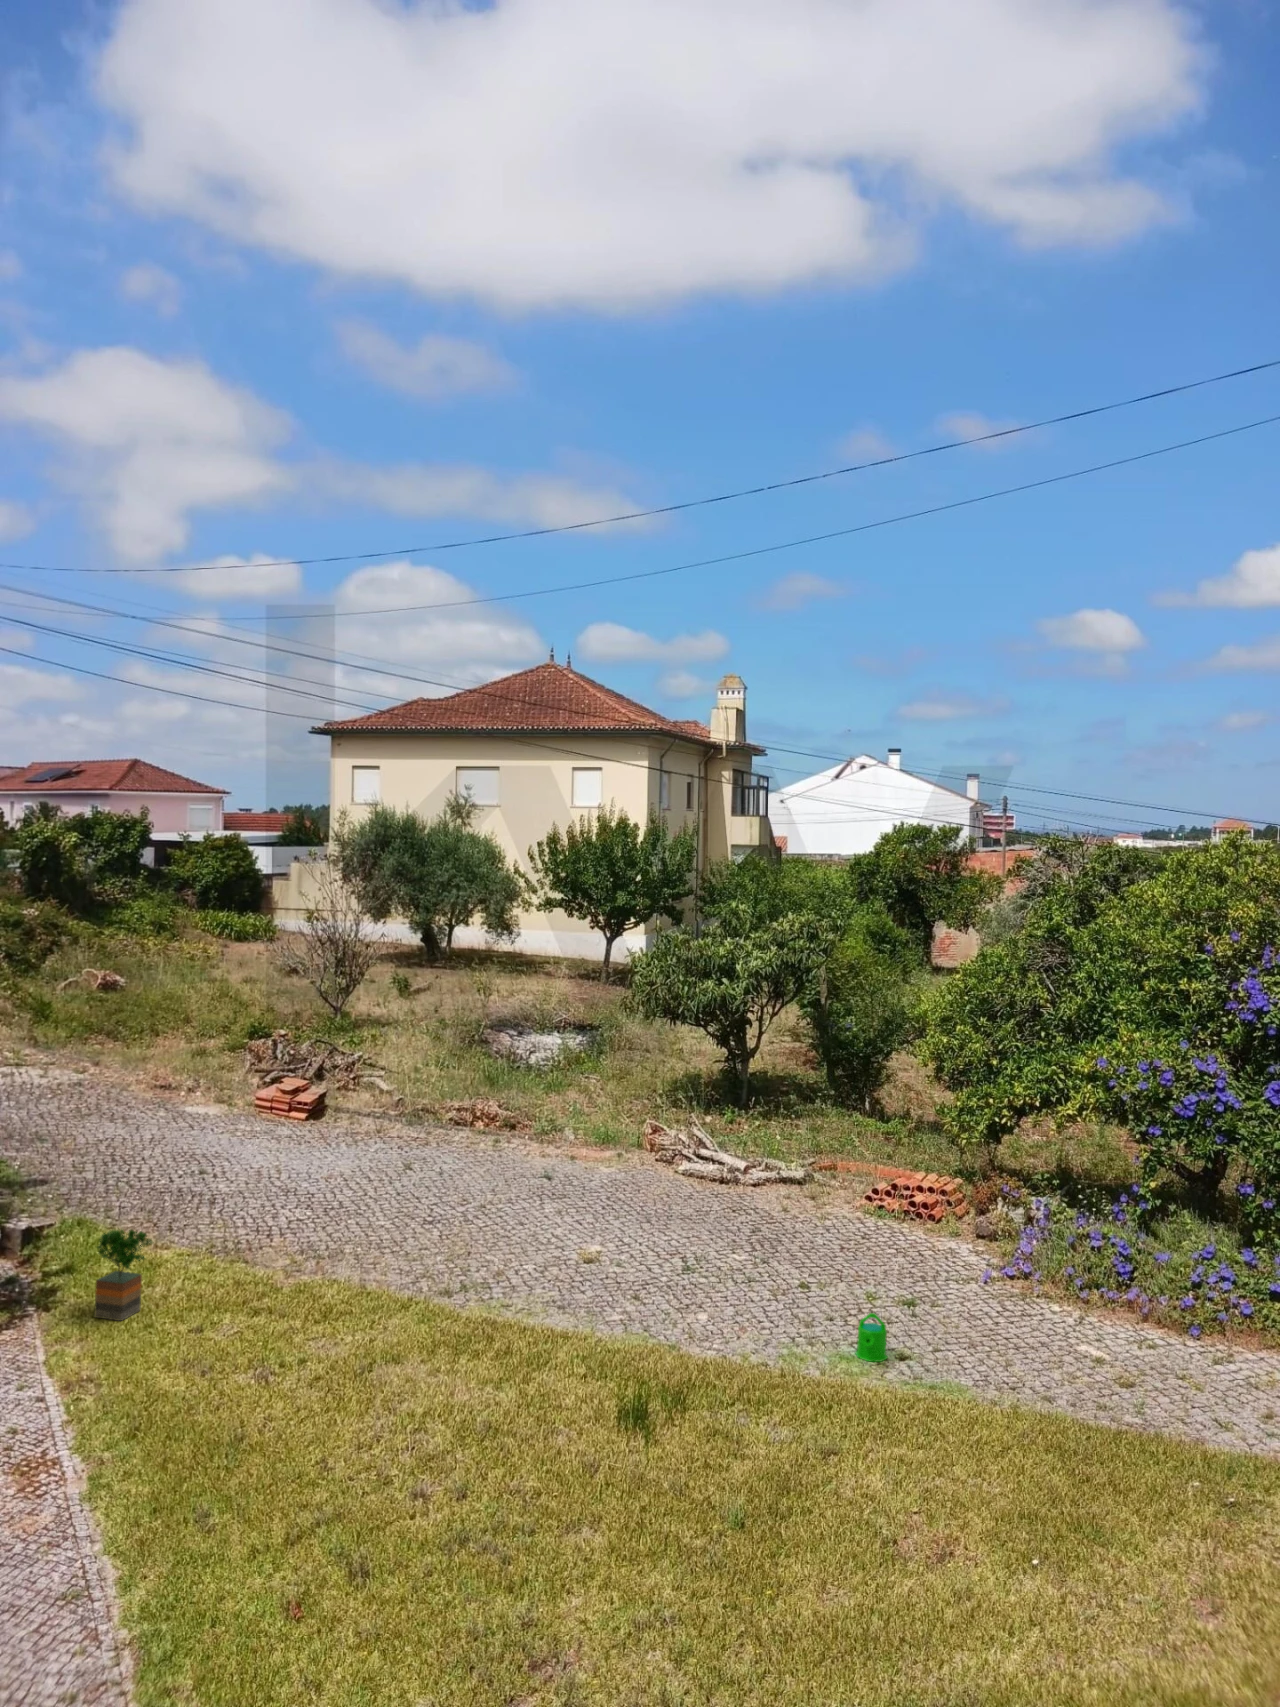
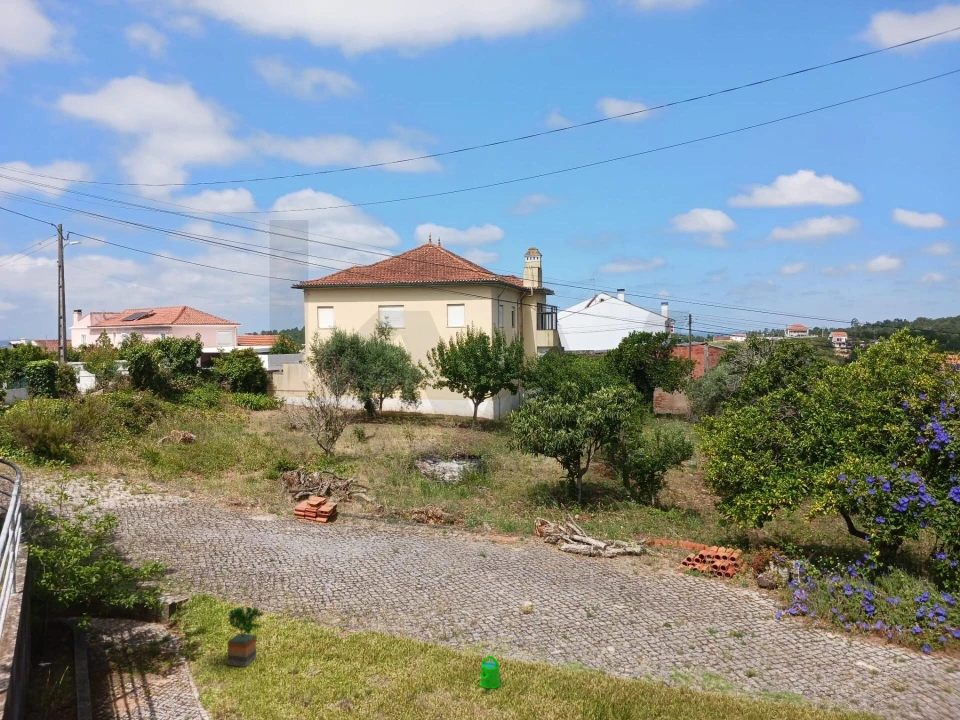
watering can: present [855,1313,887,1362] -> present [480,655,501,689]

